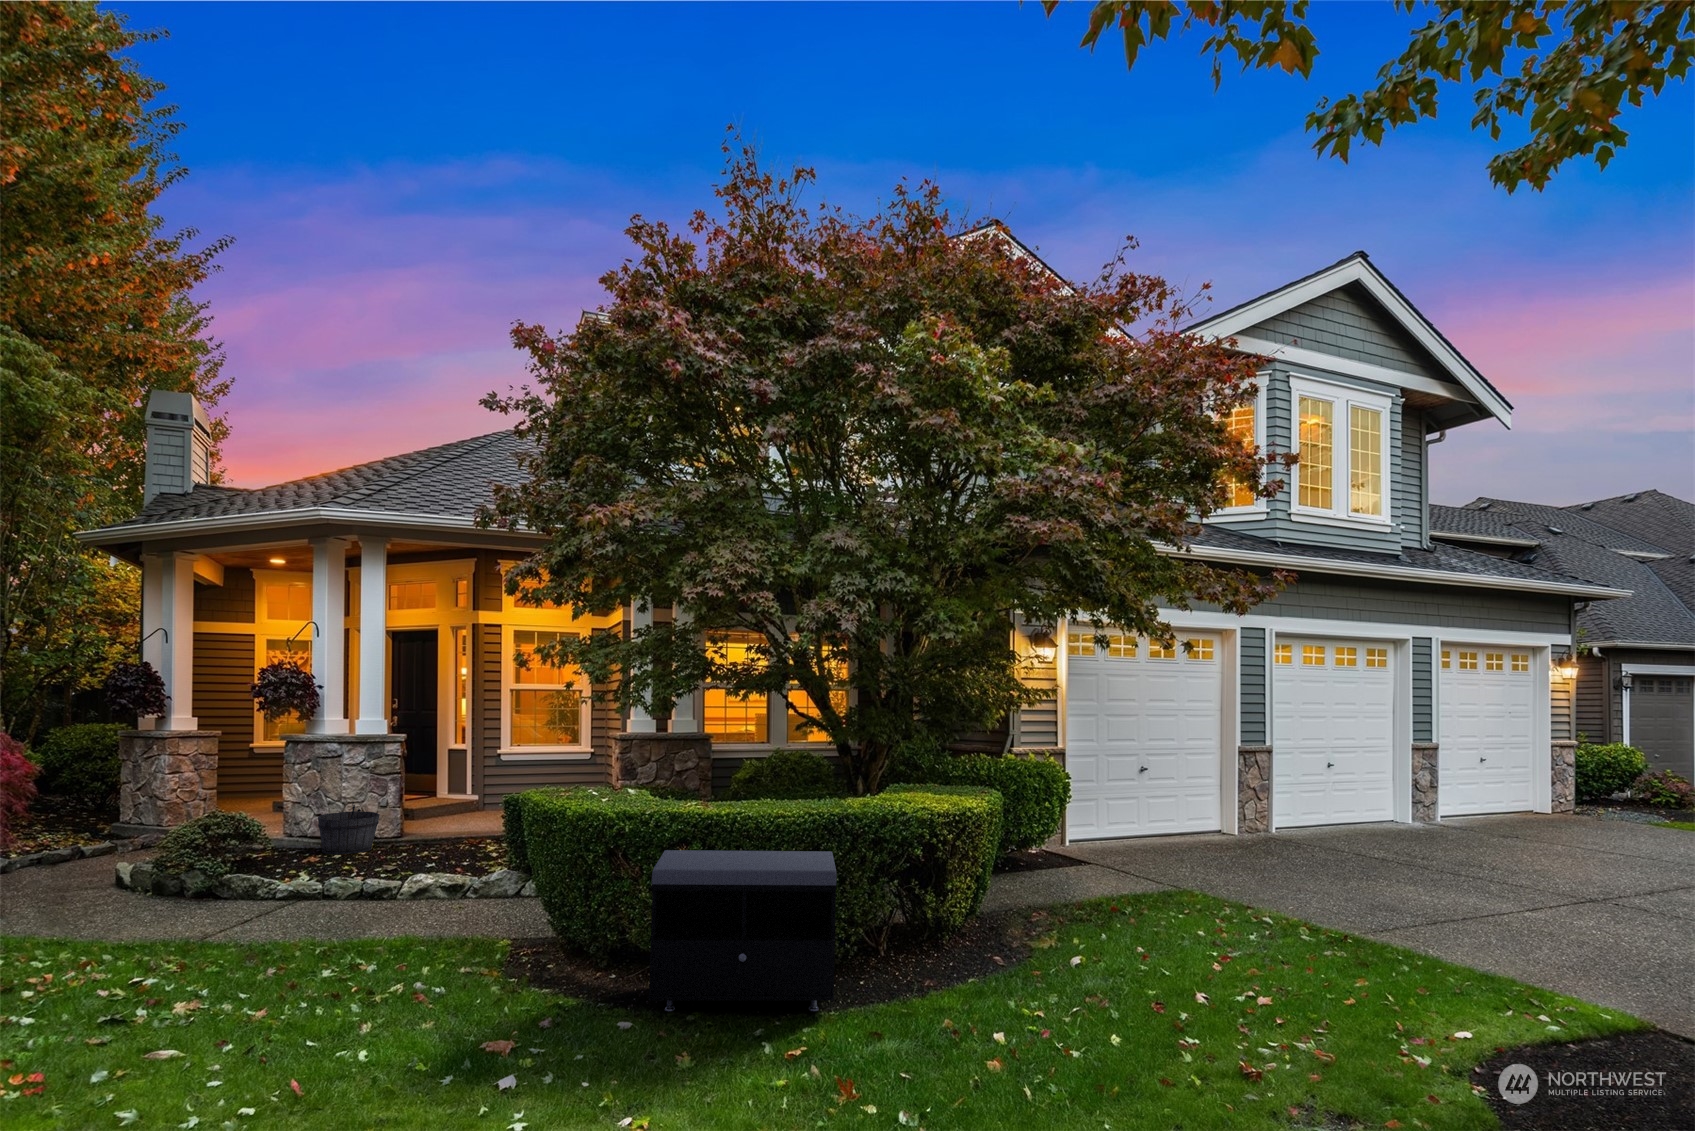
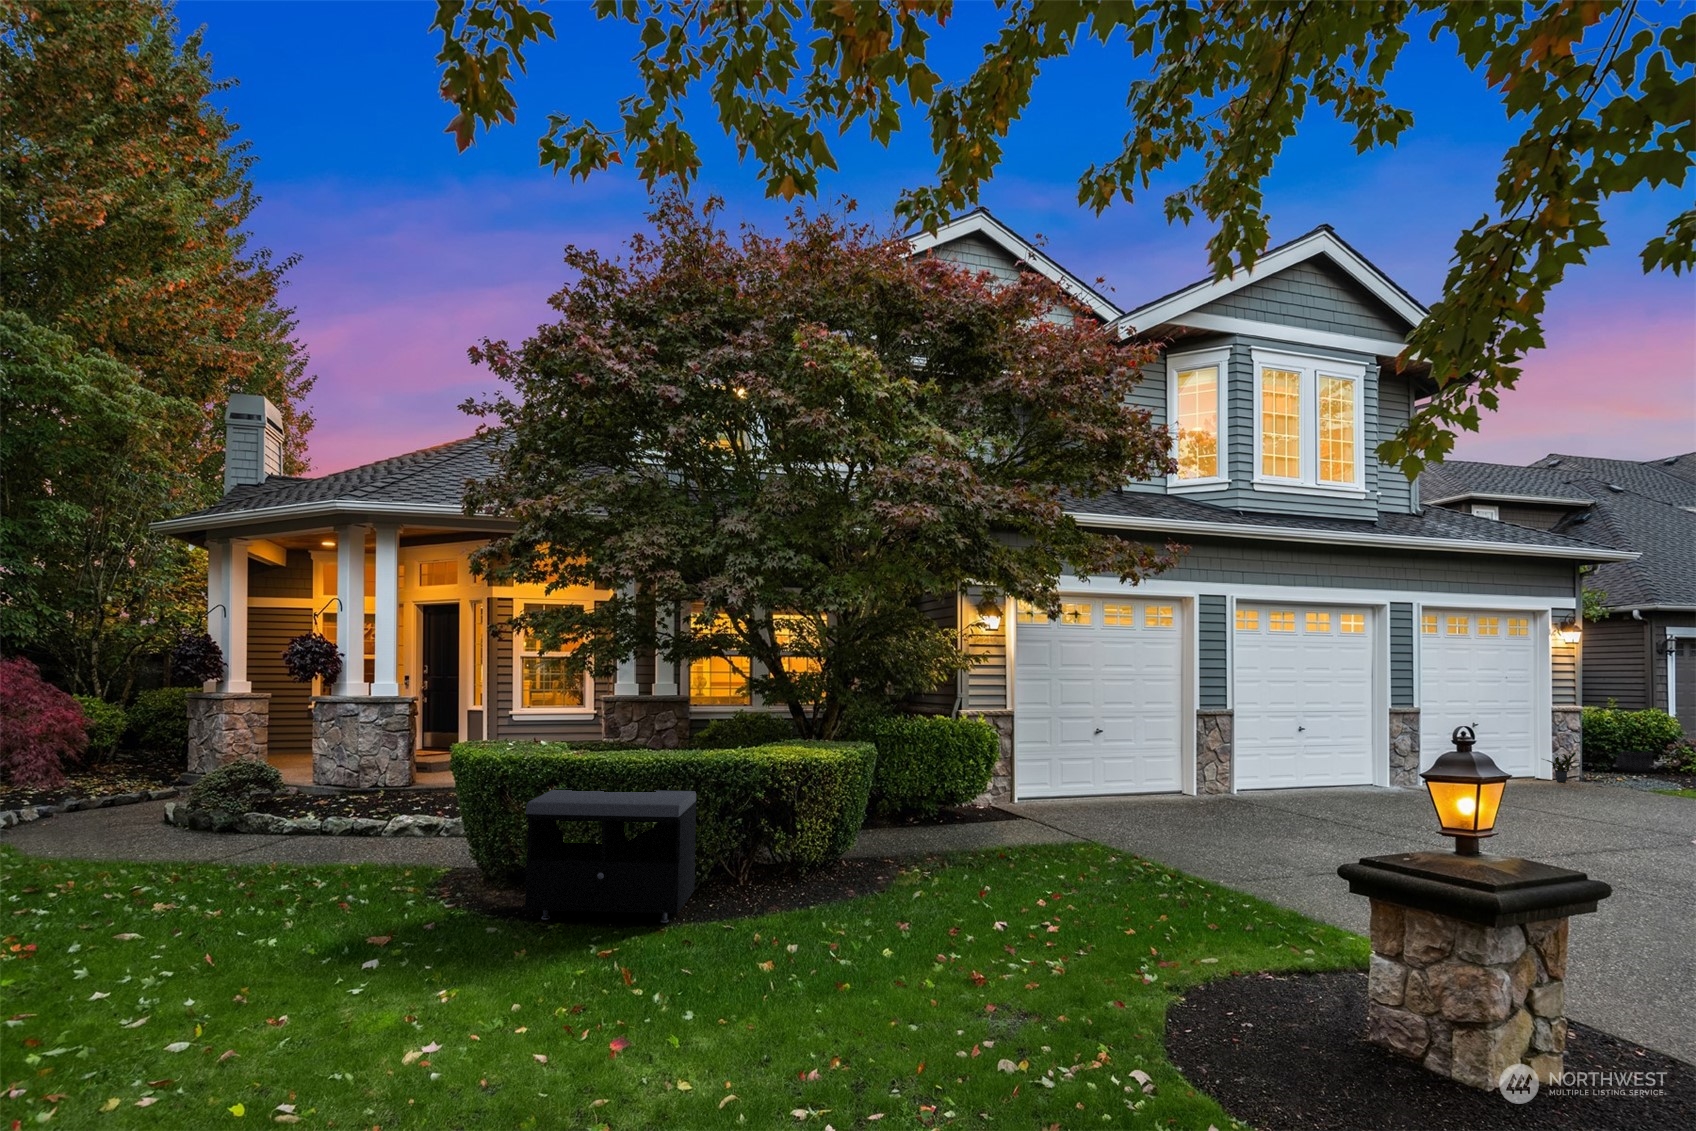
potted plant: none [1544,787,1581,817] -> present [1543,752,1577,783]
wooden bucket: present [318,802,380,854] -> present [1616,751,1653,772]

